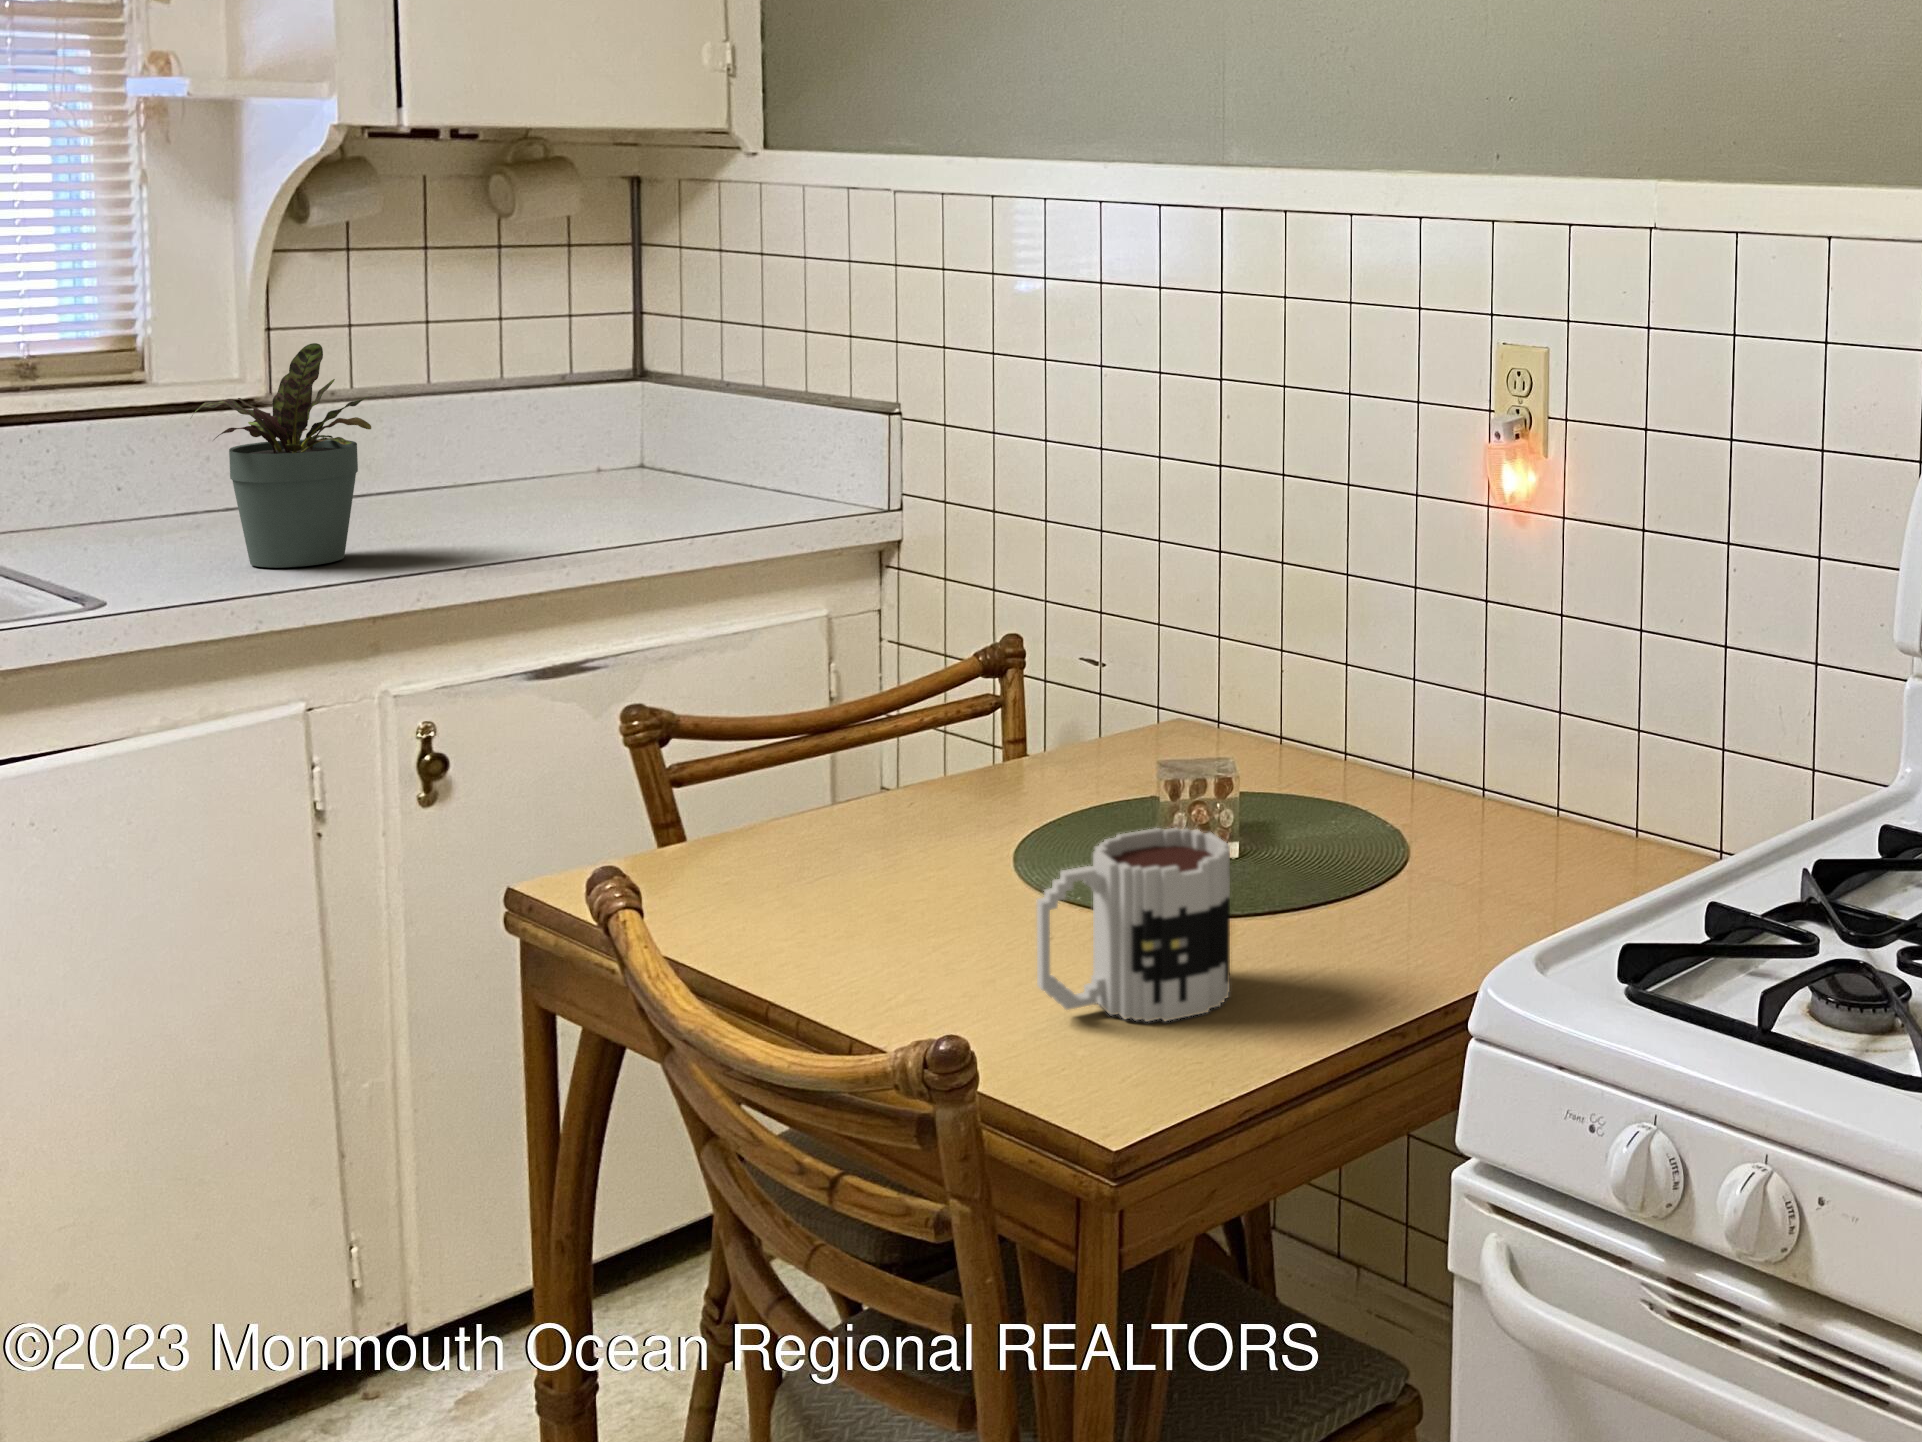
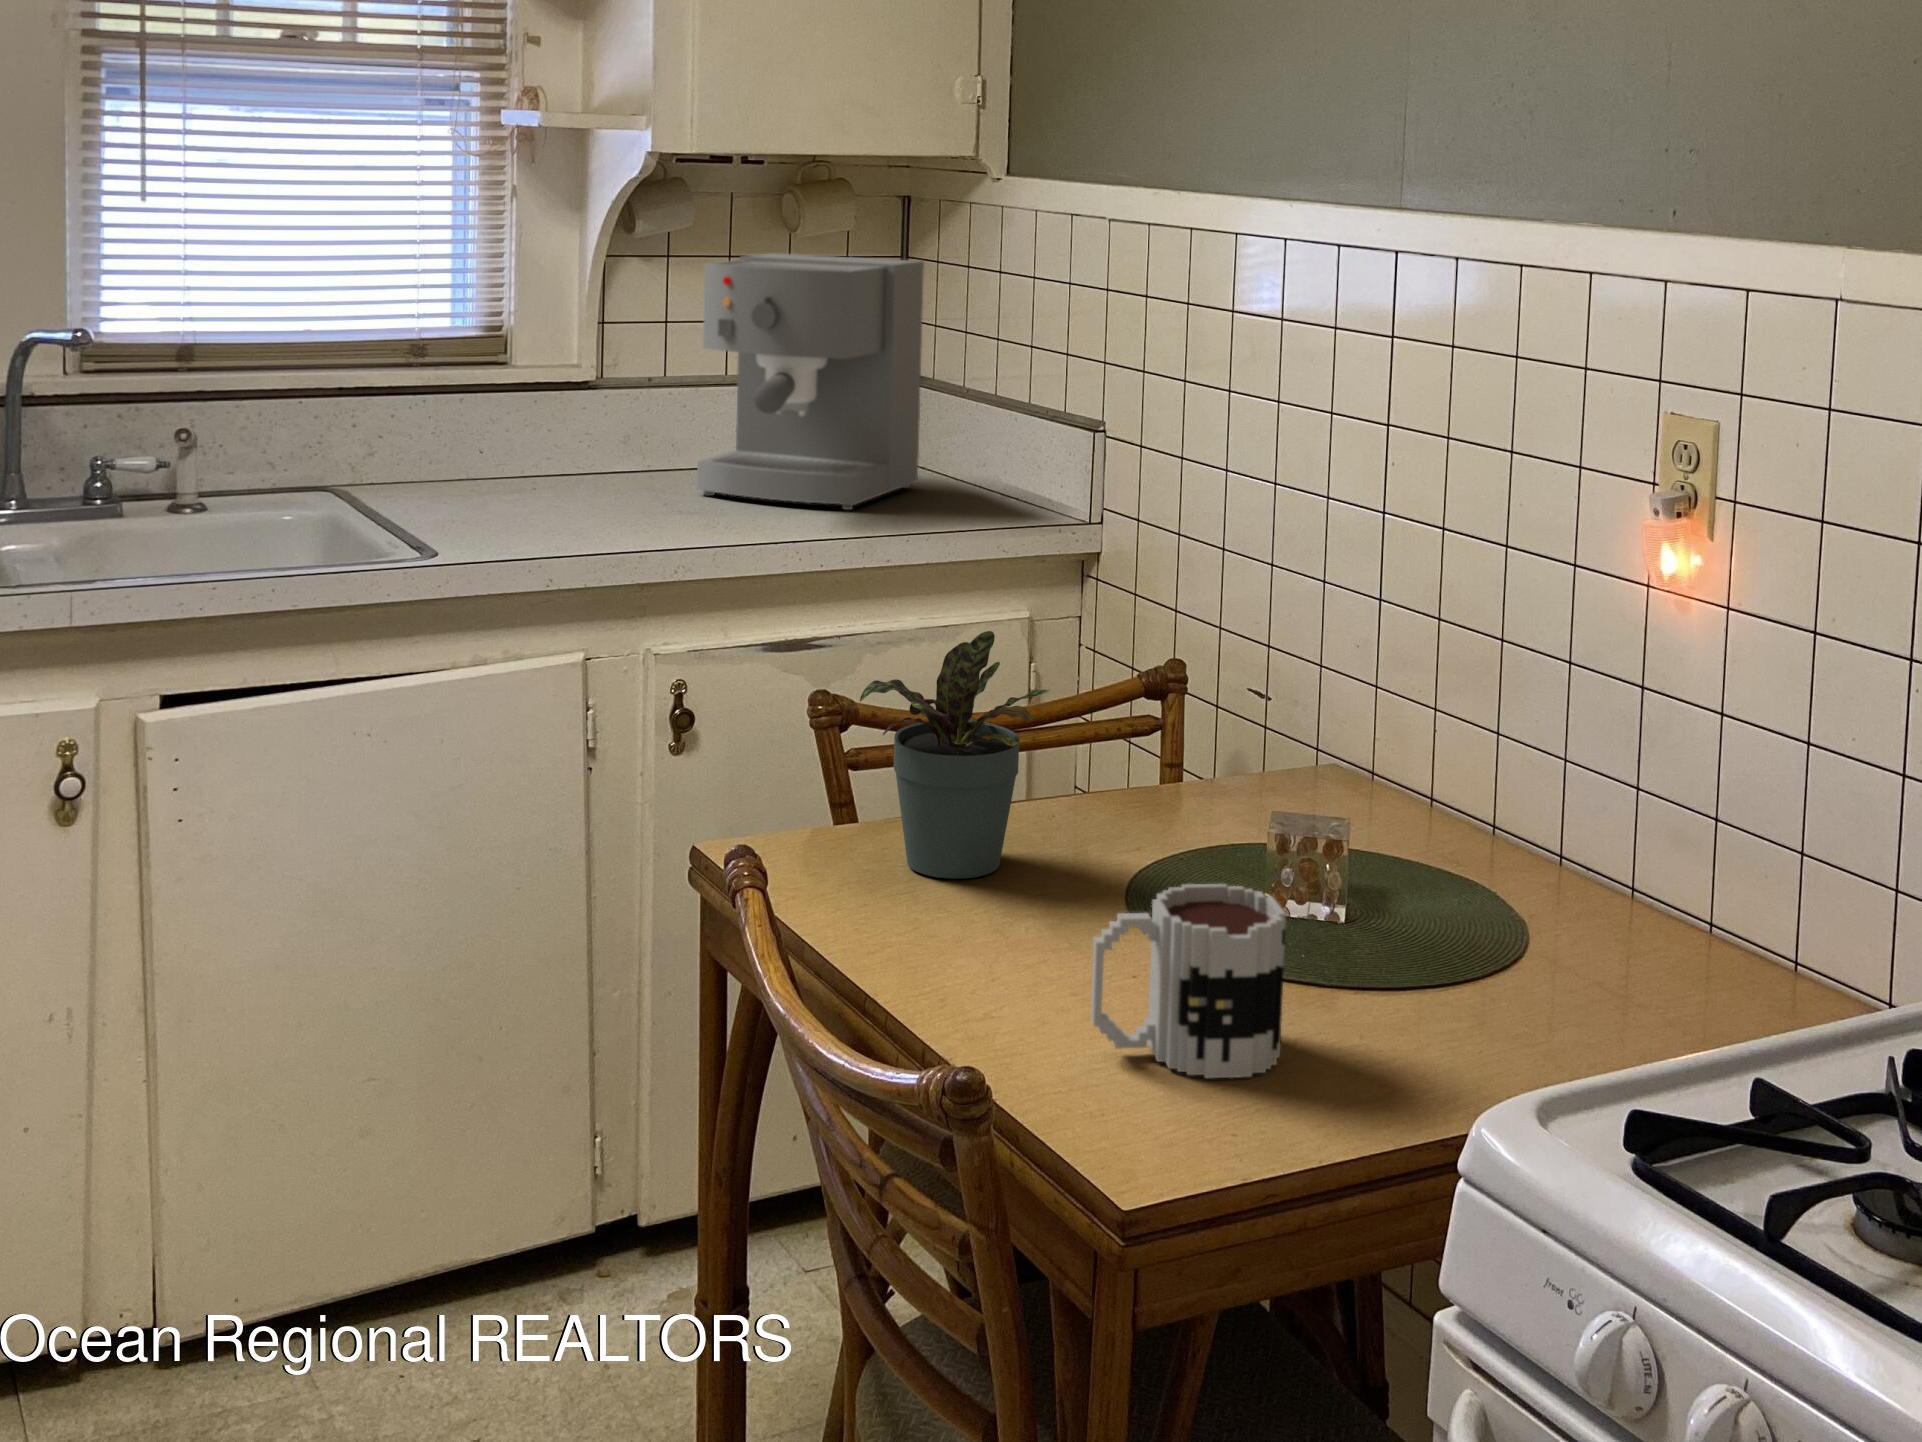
coffee maker: none [414,242,682,521] -> present [697,253,924,510]
potted plant: present [192,343,371,568] -> present [860,631,1049,879]

